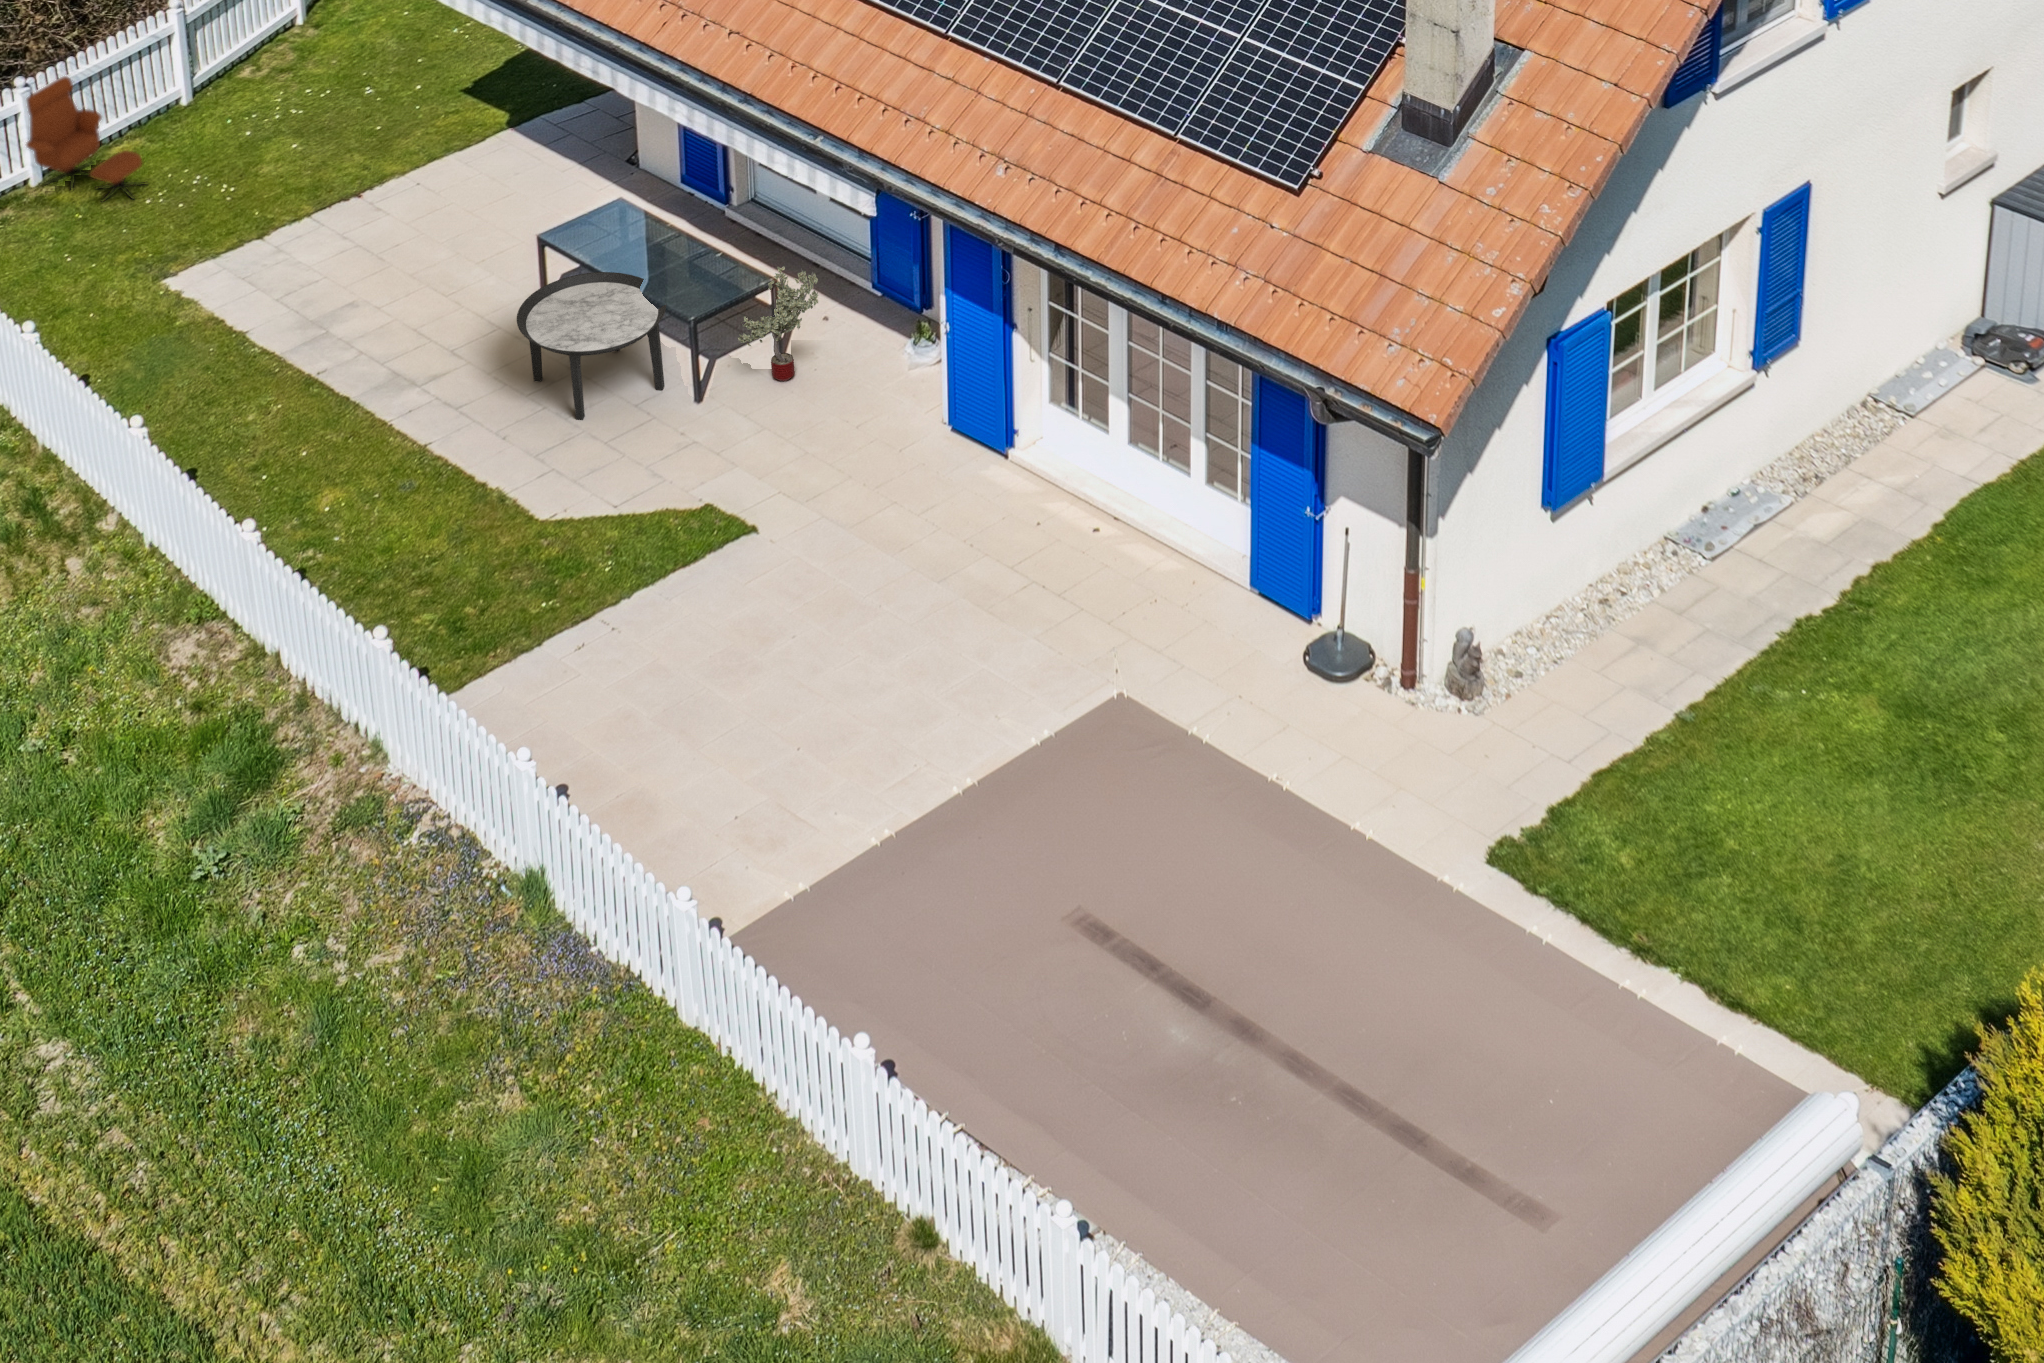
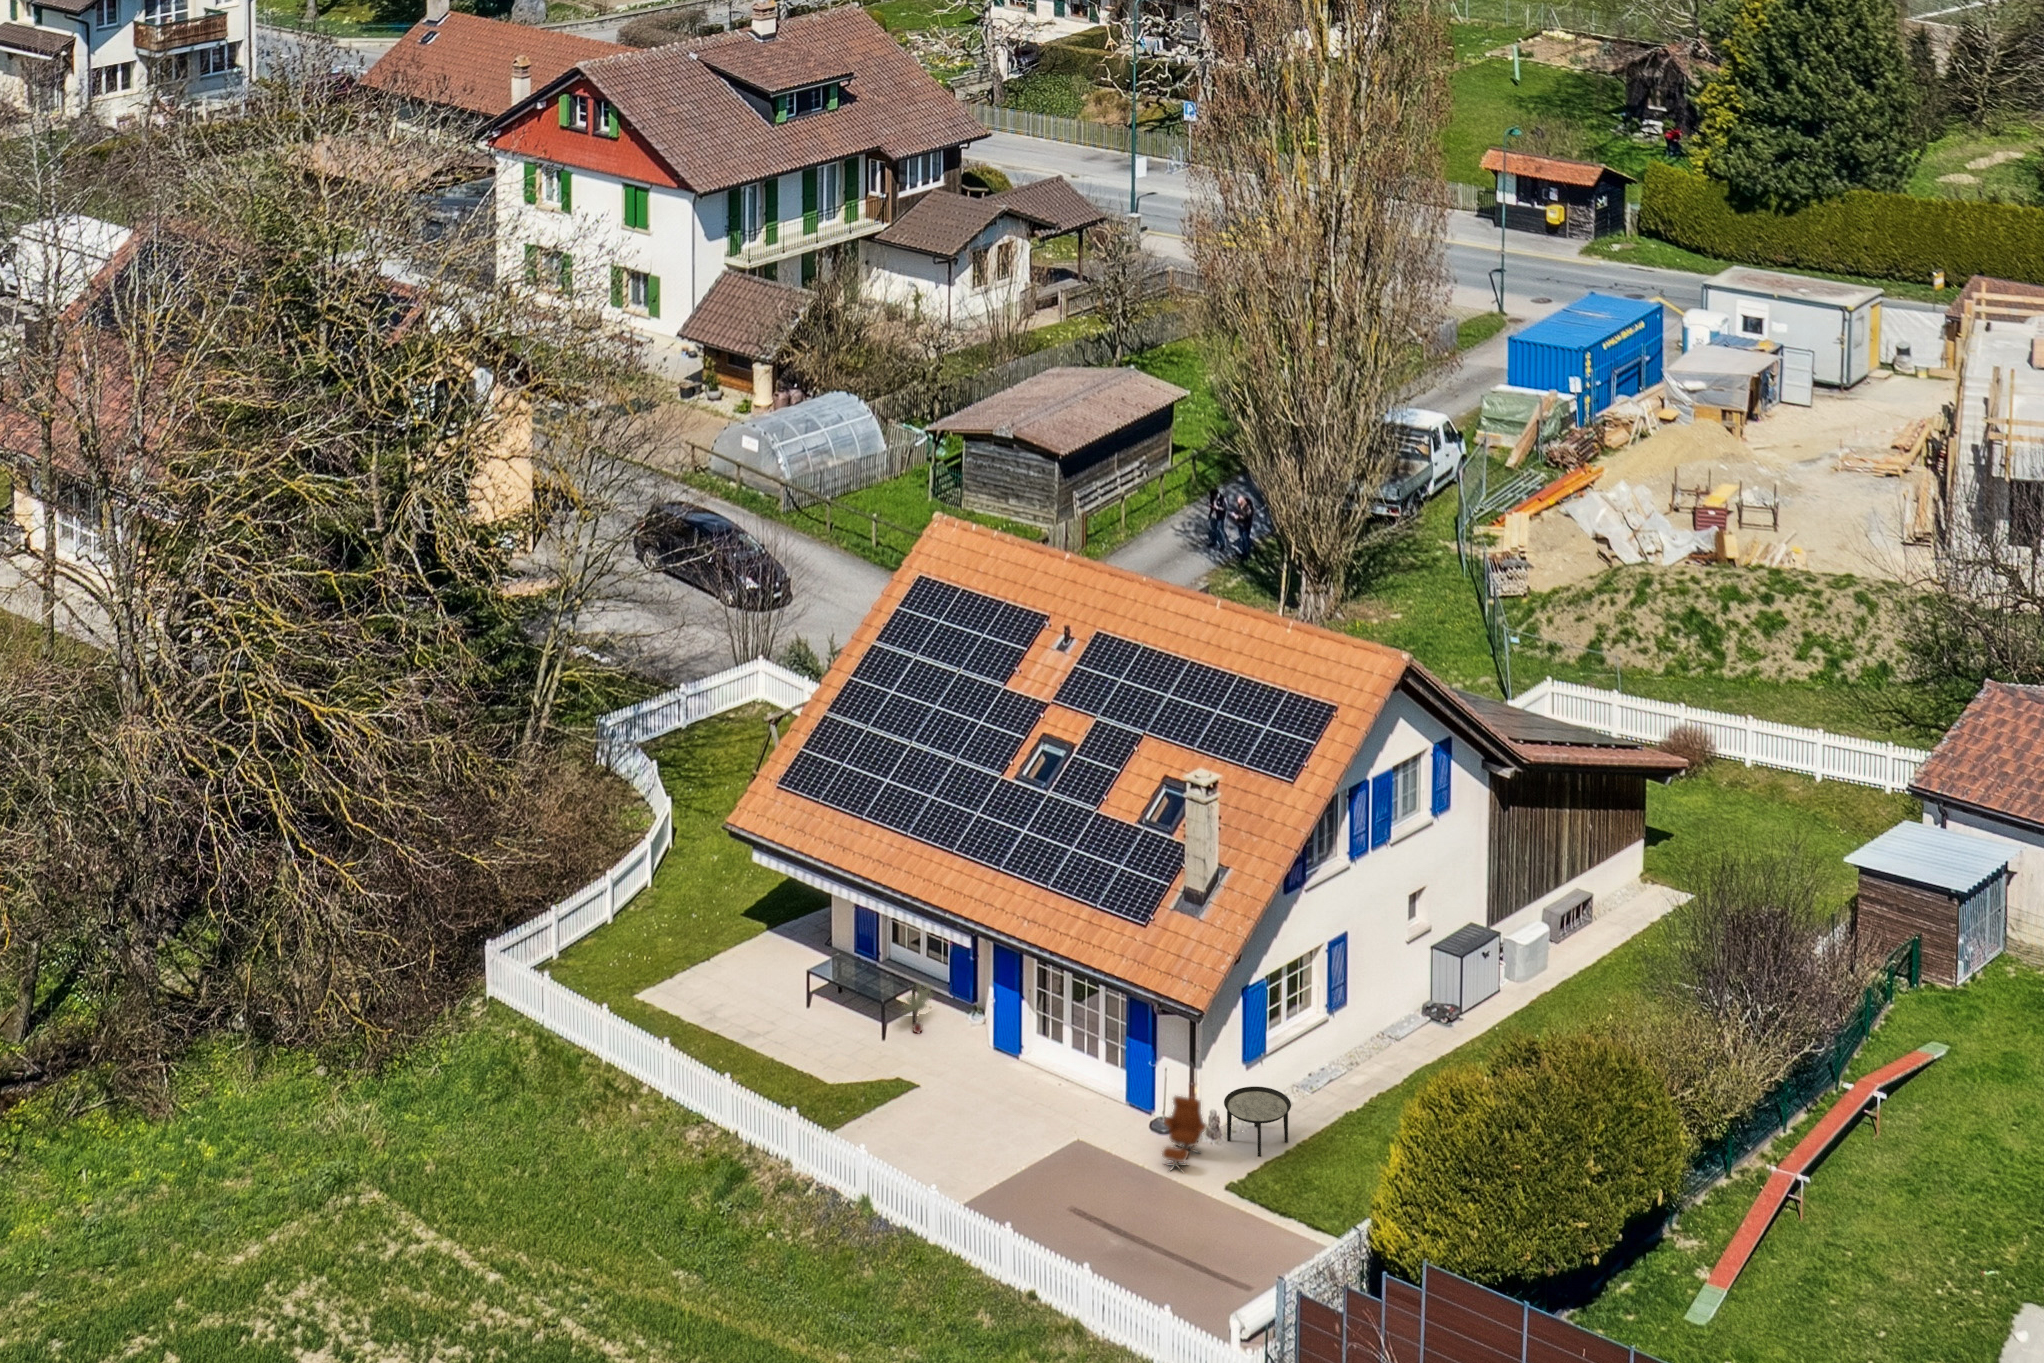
lounge chair: present [26,76,146,201] -> present [1162,1096,1206,1171]
round table: present [517,272,666,420] -> present [1224,1087,1291,1157]

